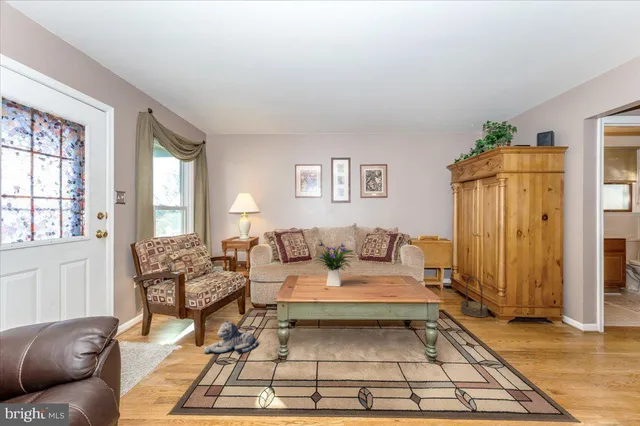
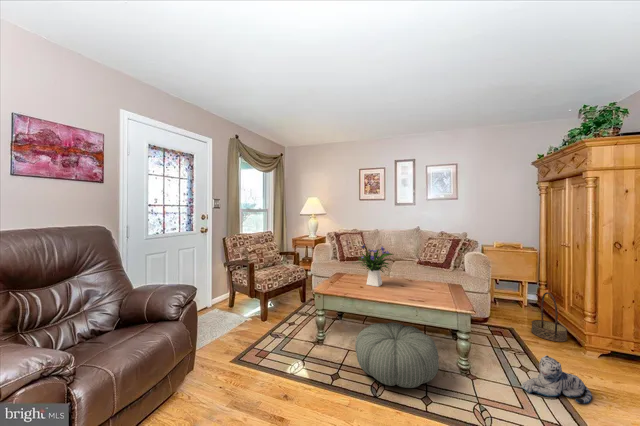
plush toy: present [204,321,258,353] -> present [521,355,592,404]
pouf: none [330,323,419,393] -> present [355,322,439,388]

